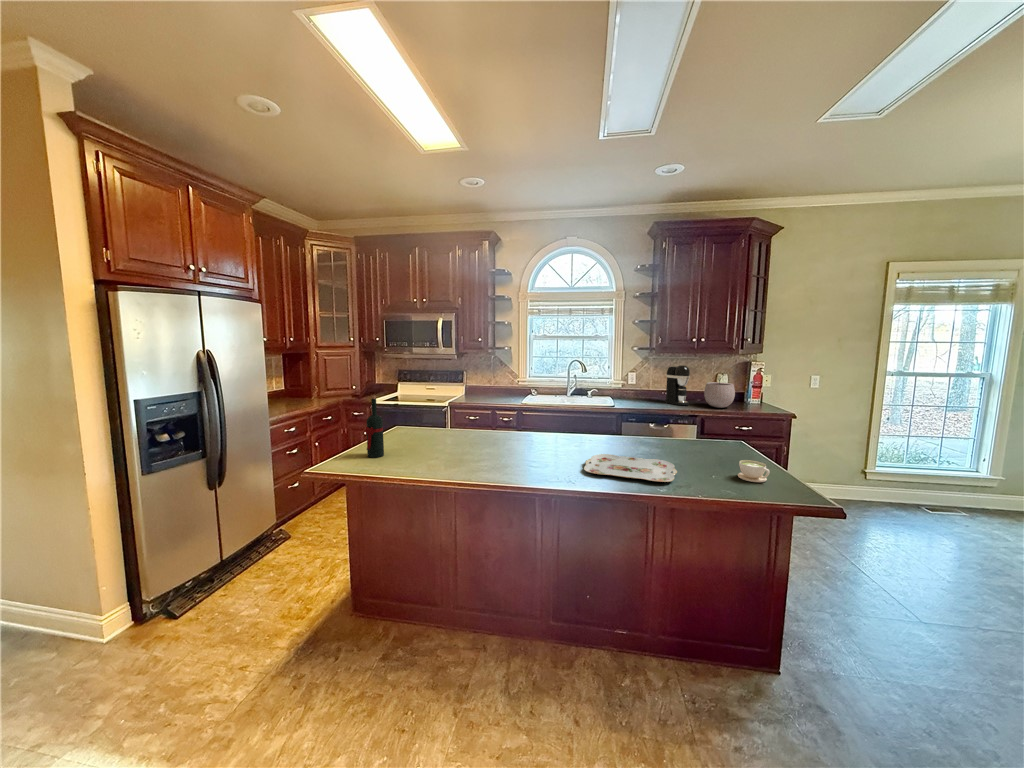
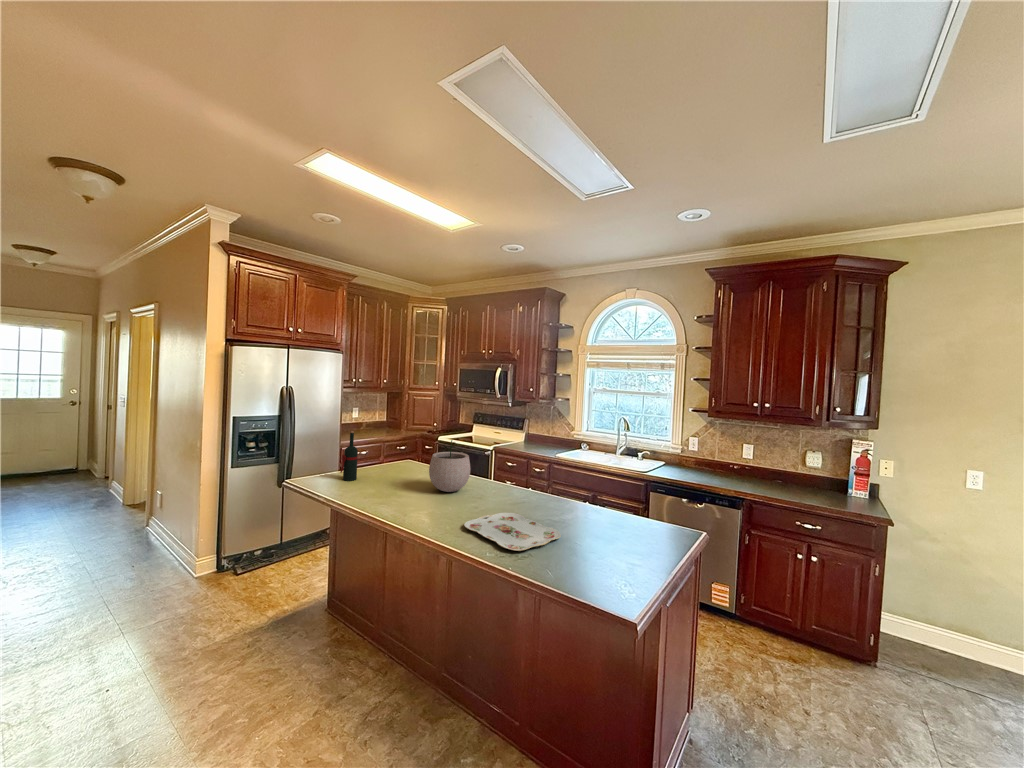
coffee maker: present [665,365,690,405] -> none [721,434,750,484]
plant pot: present [704,375,735,408] -> present [429,440,470,492]
coffee cup: present [738,460,770,482] -> none [604,547,634,577]

